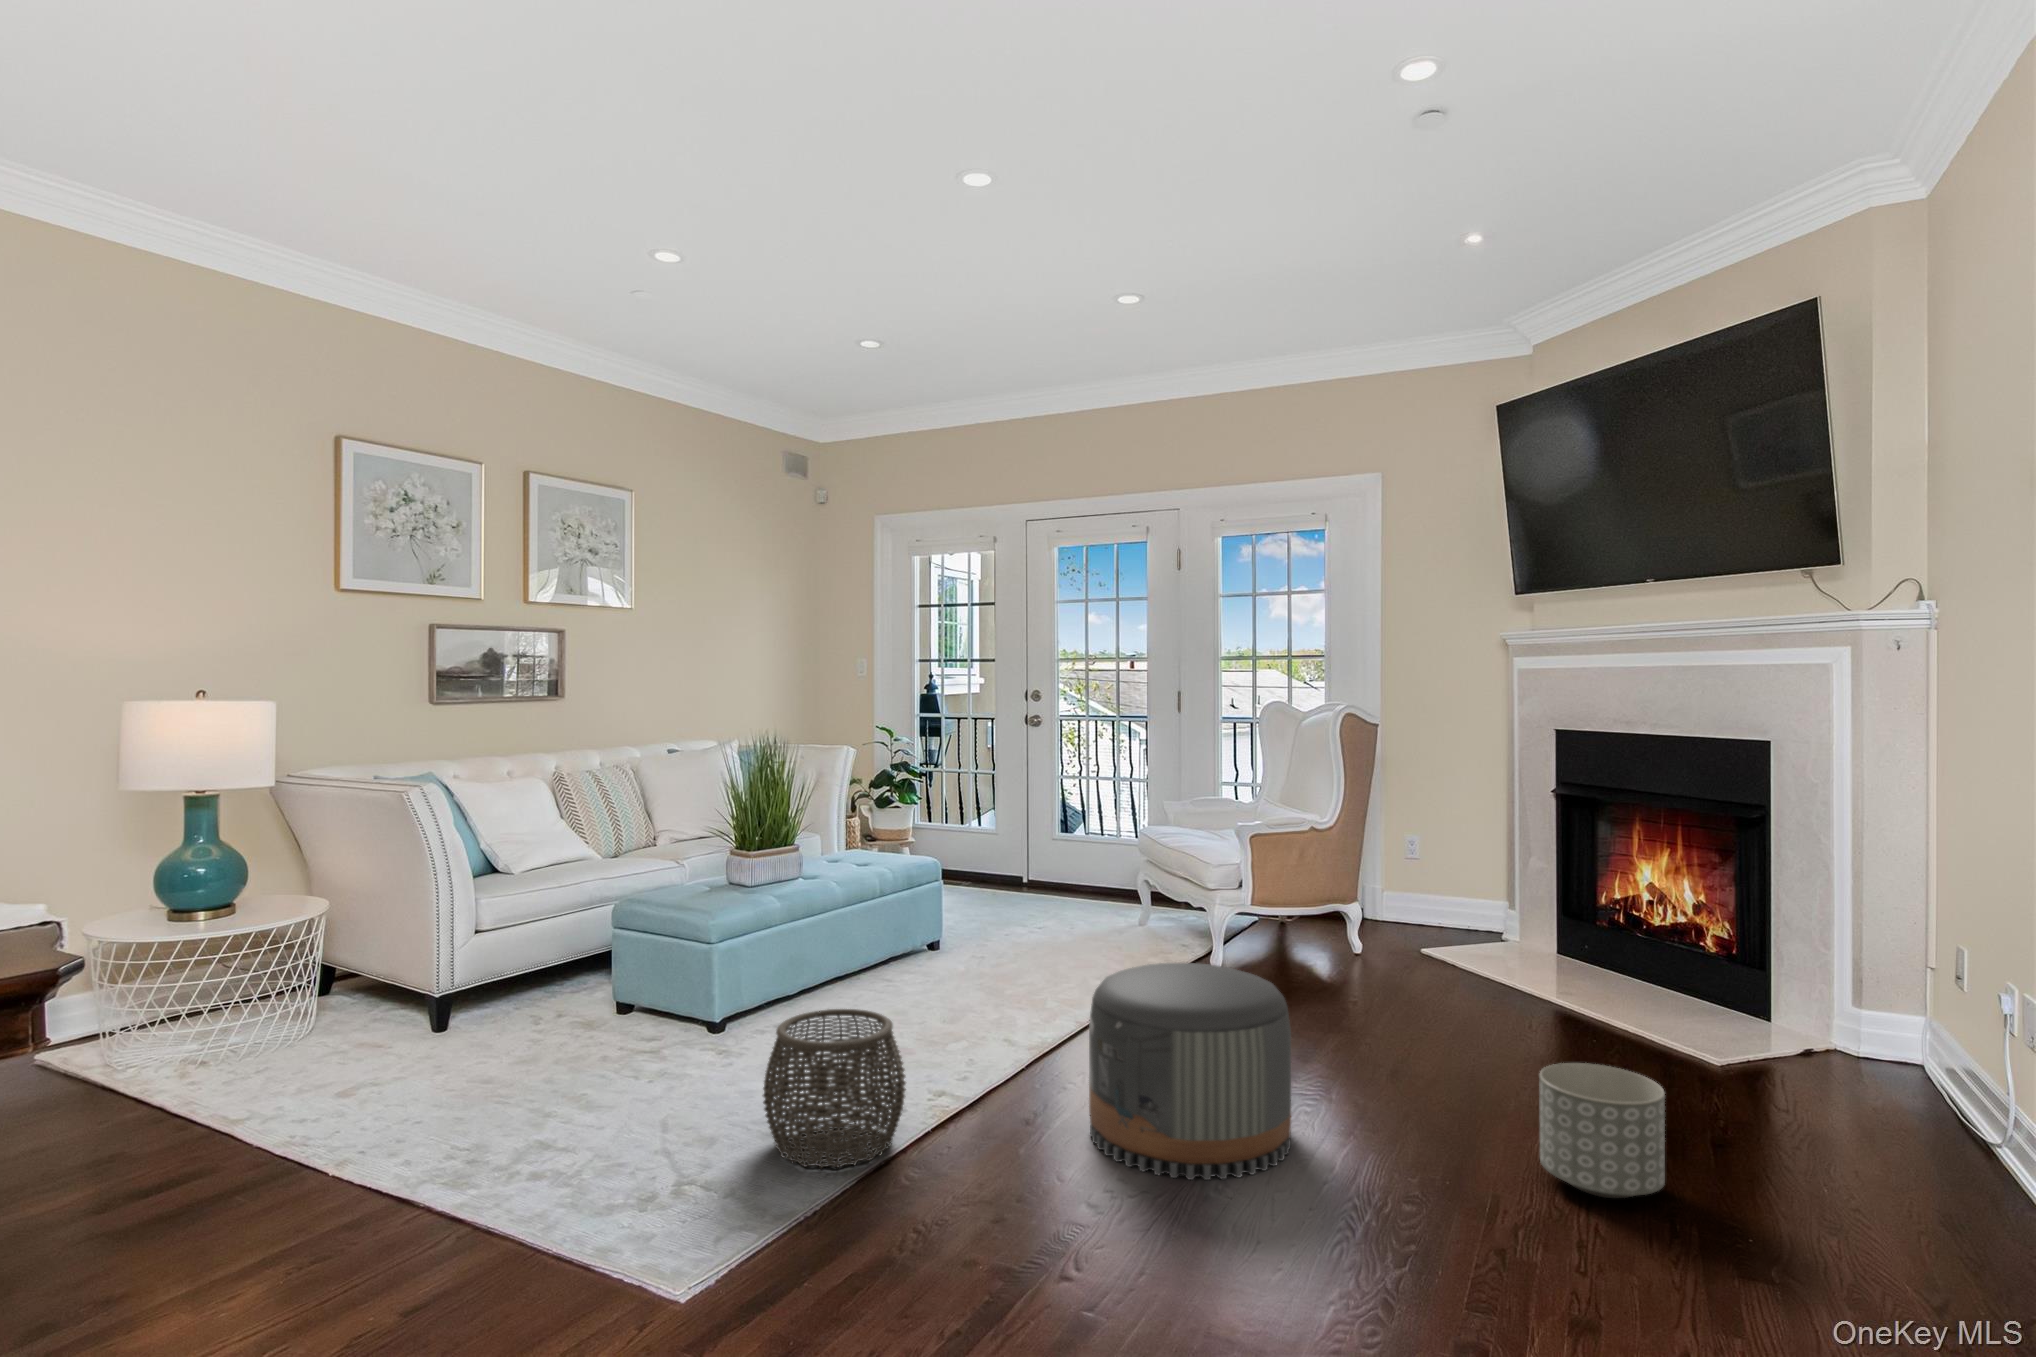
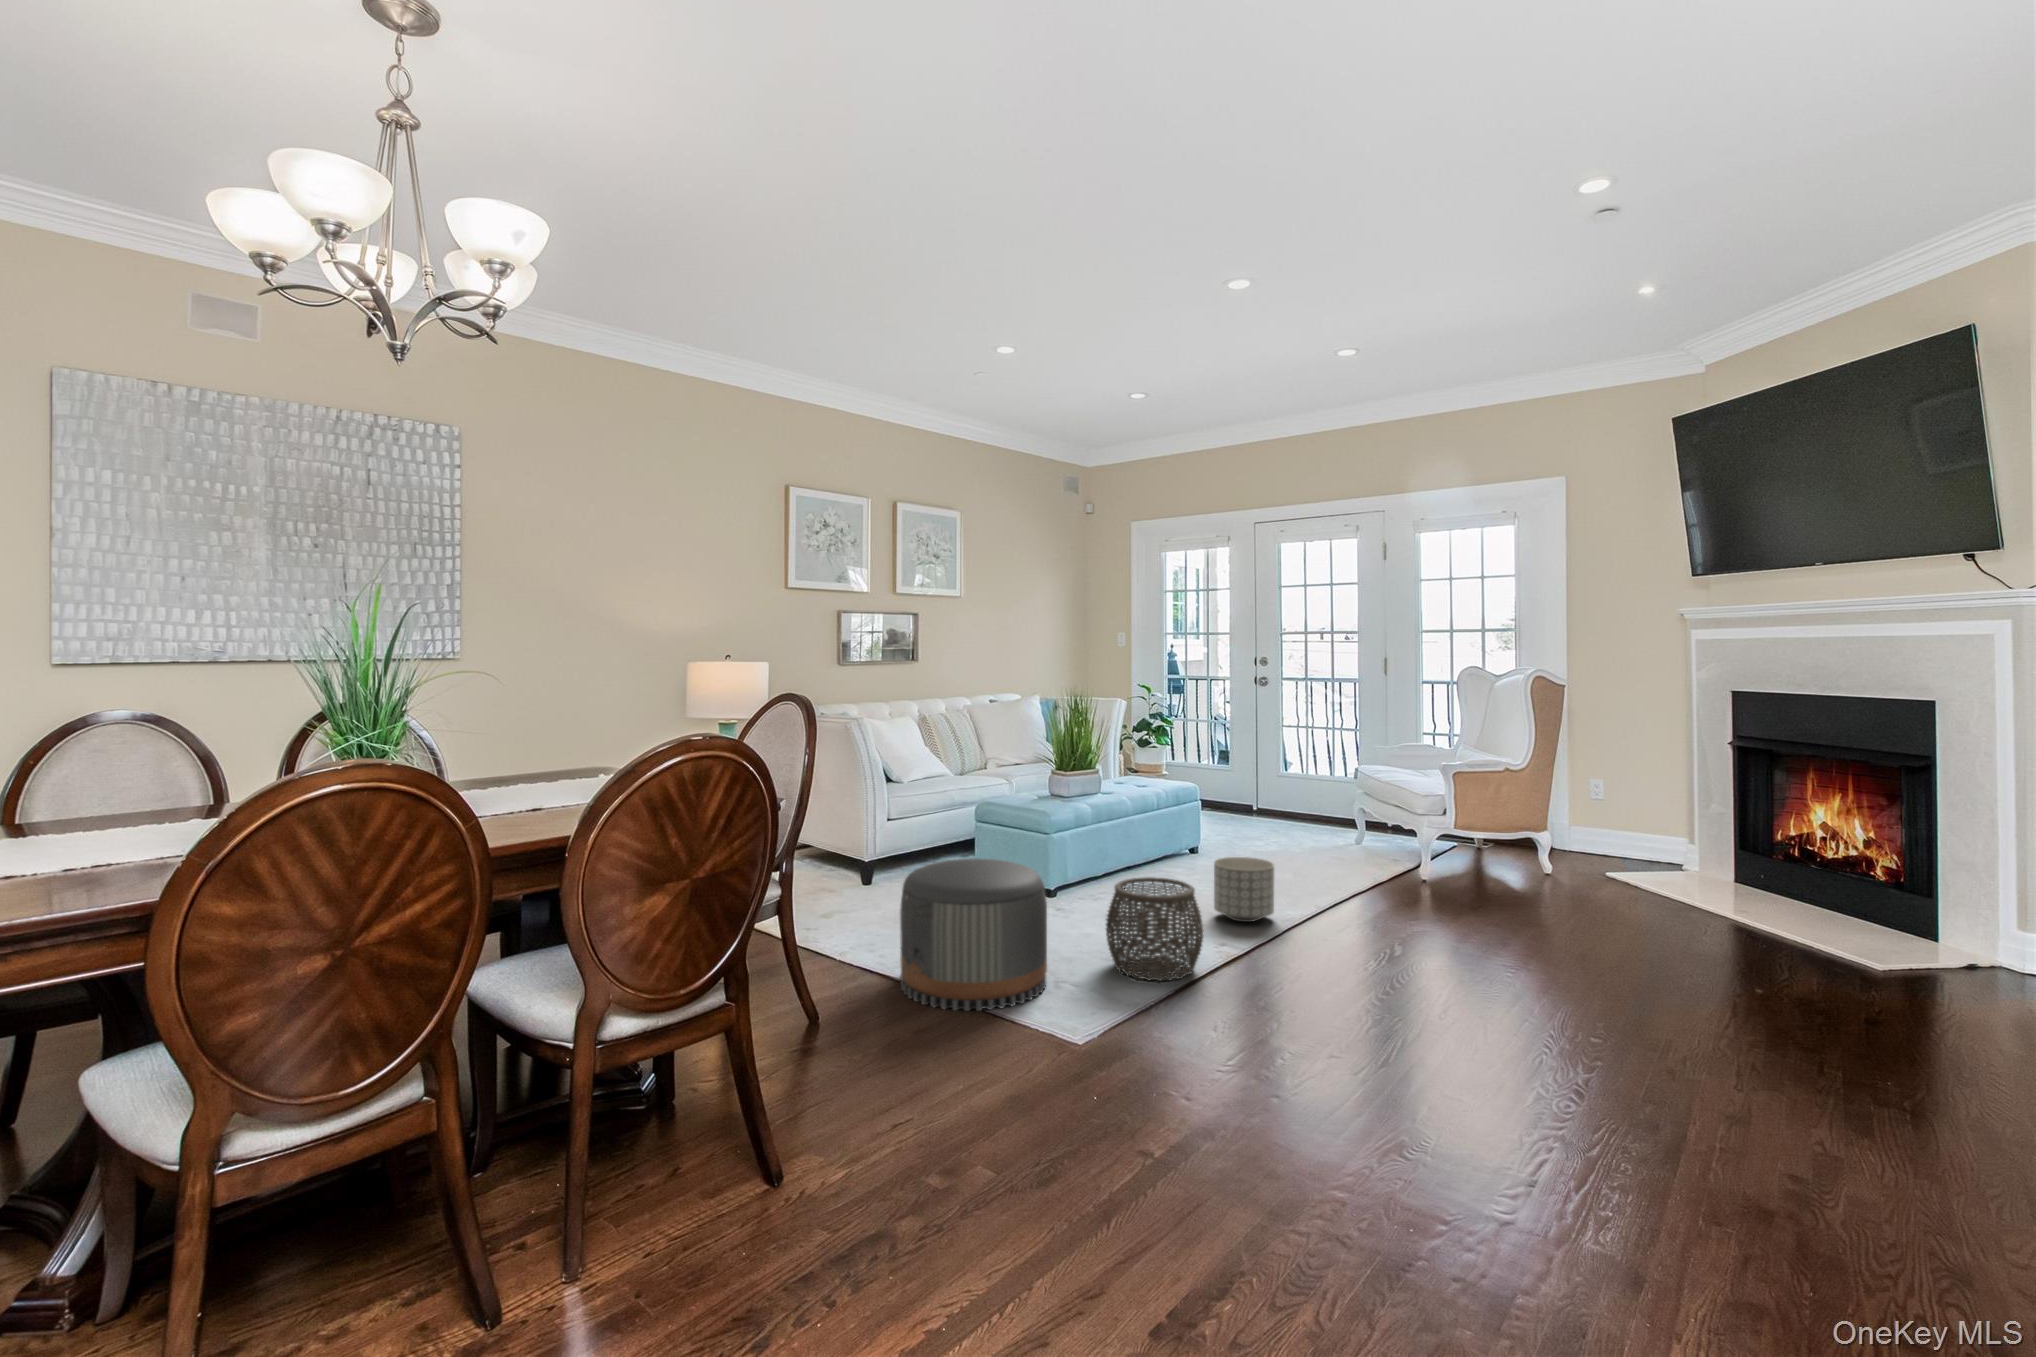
pouf: present [1089,963,1291,1180] -> present [900,859,1047,1011]
planter: present [1539,1063,1665,1198] -> present [1214,857,1274,922]

